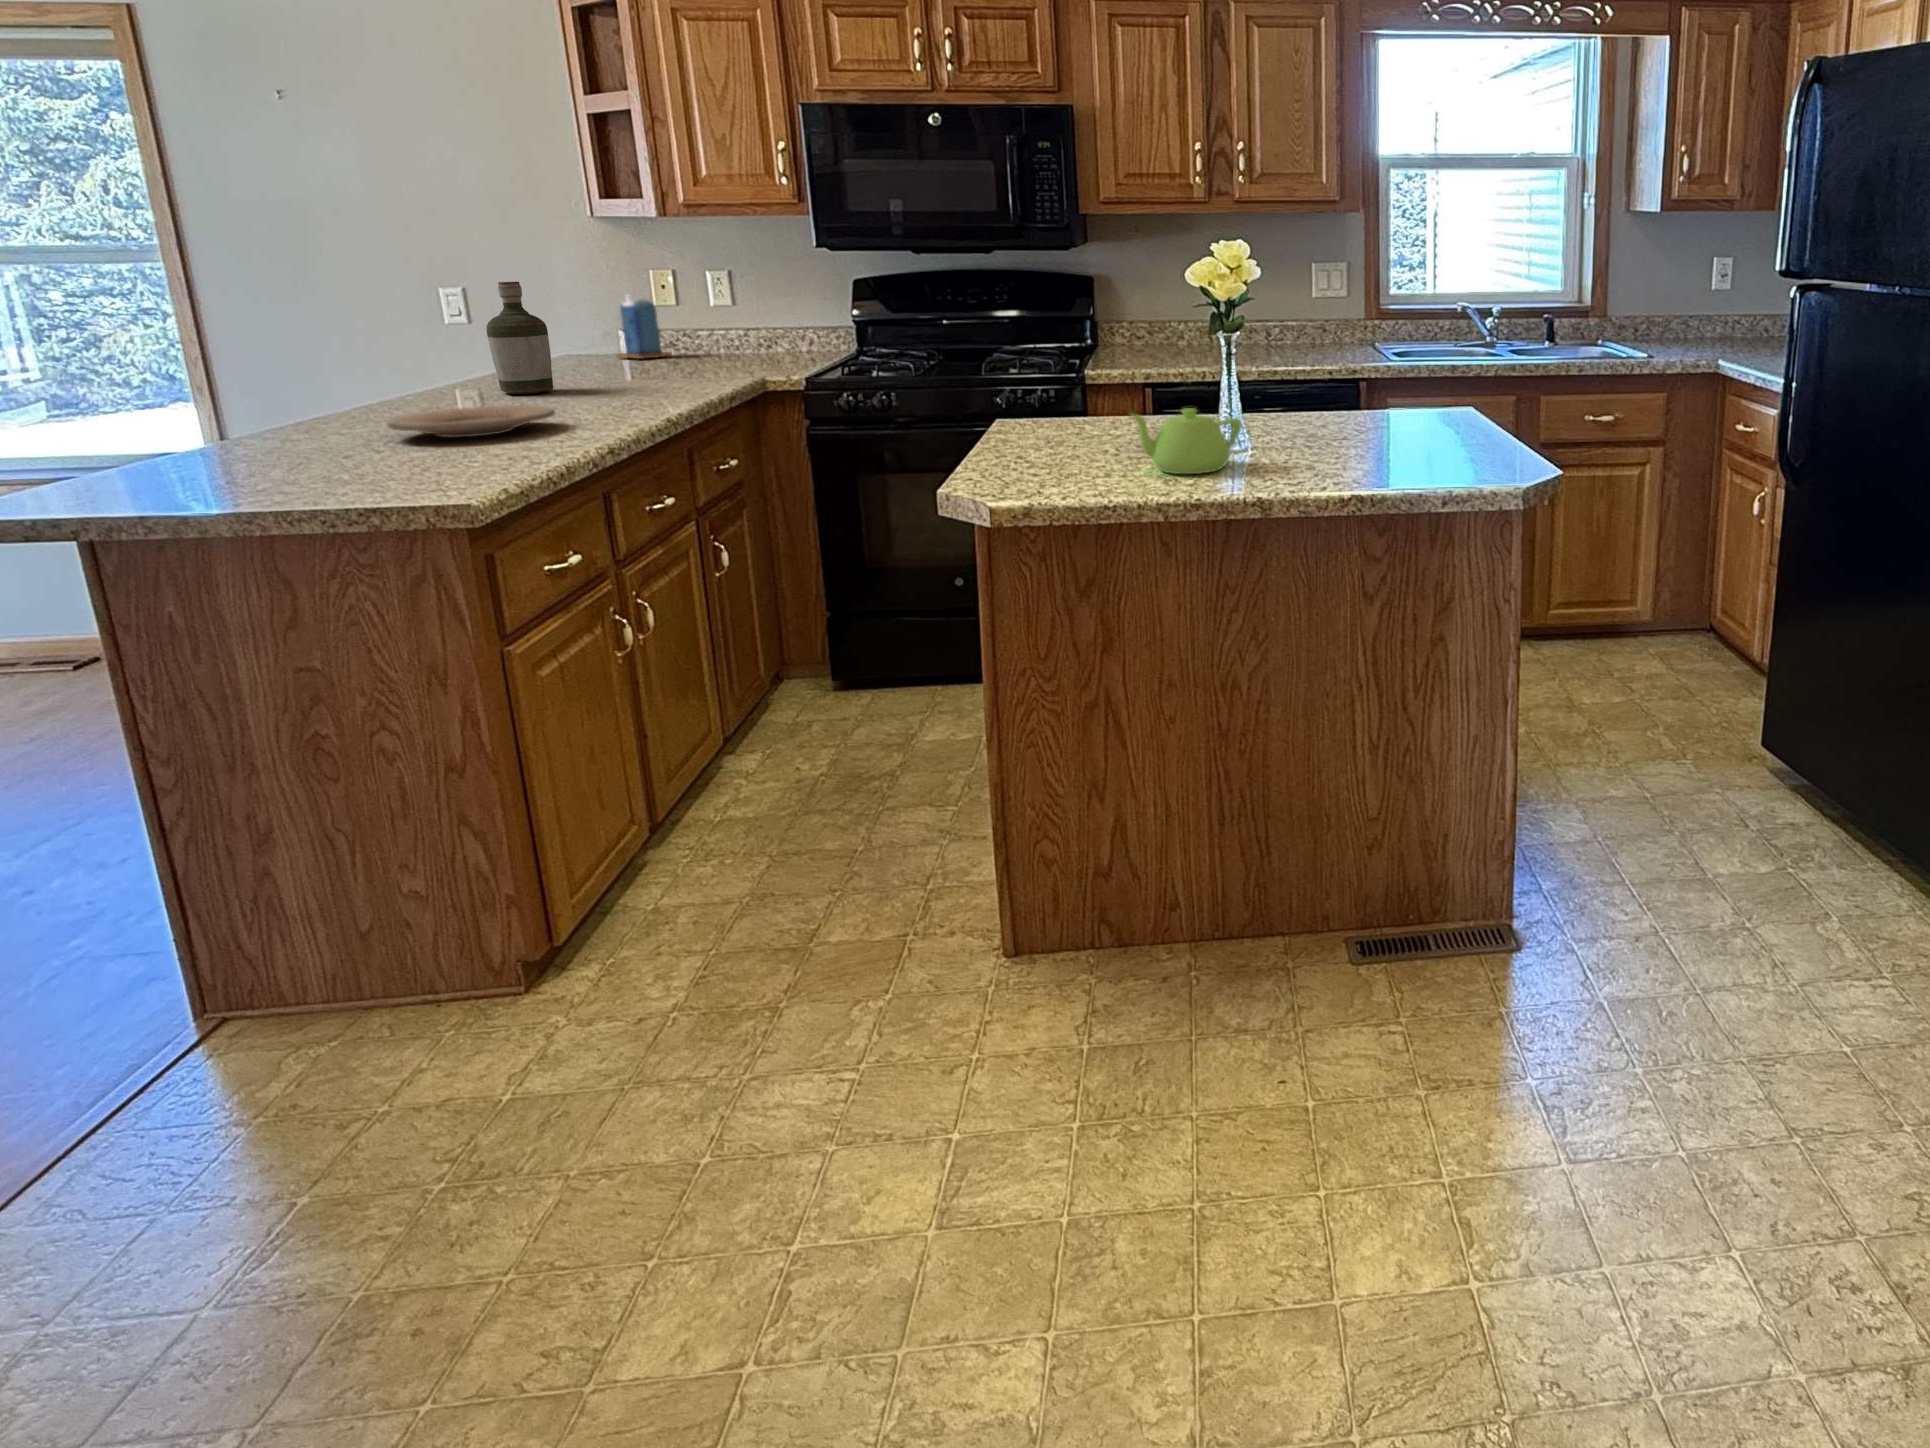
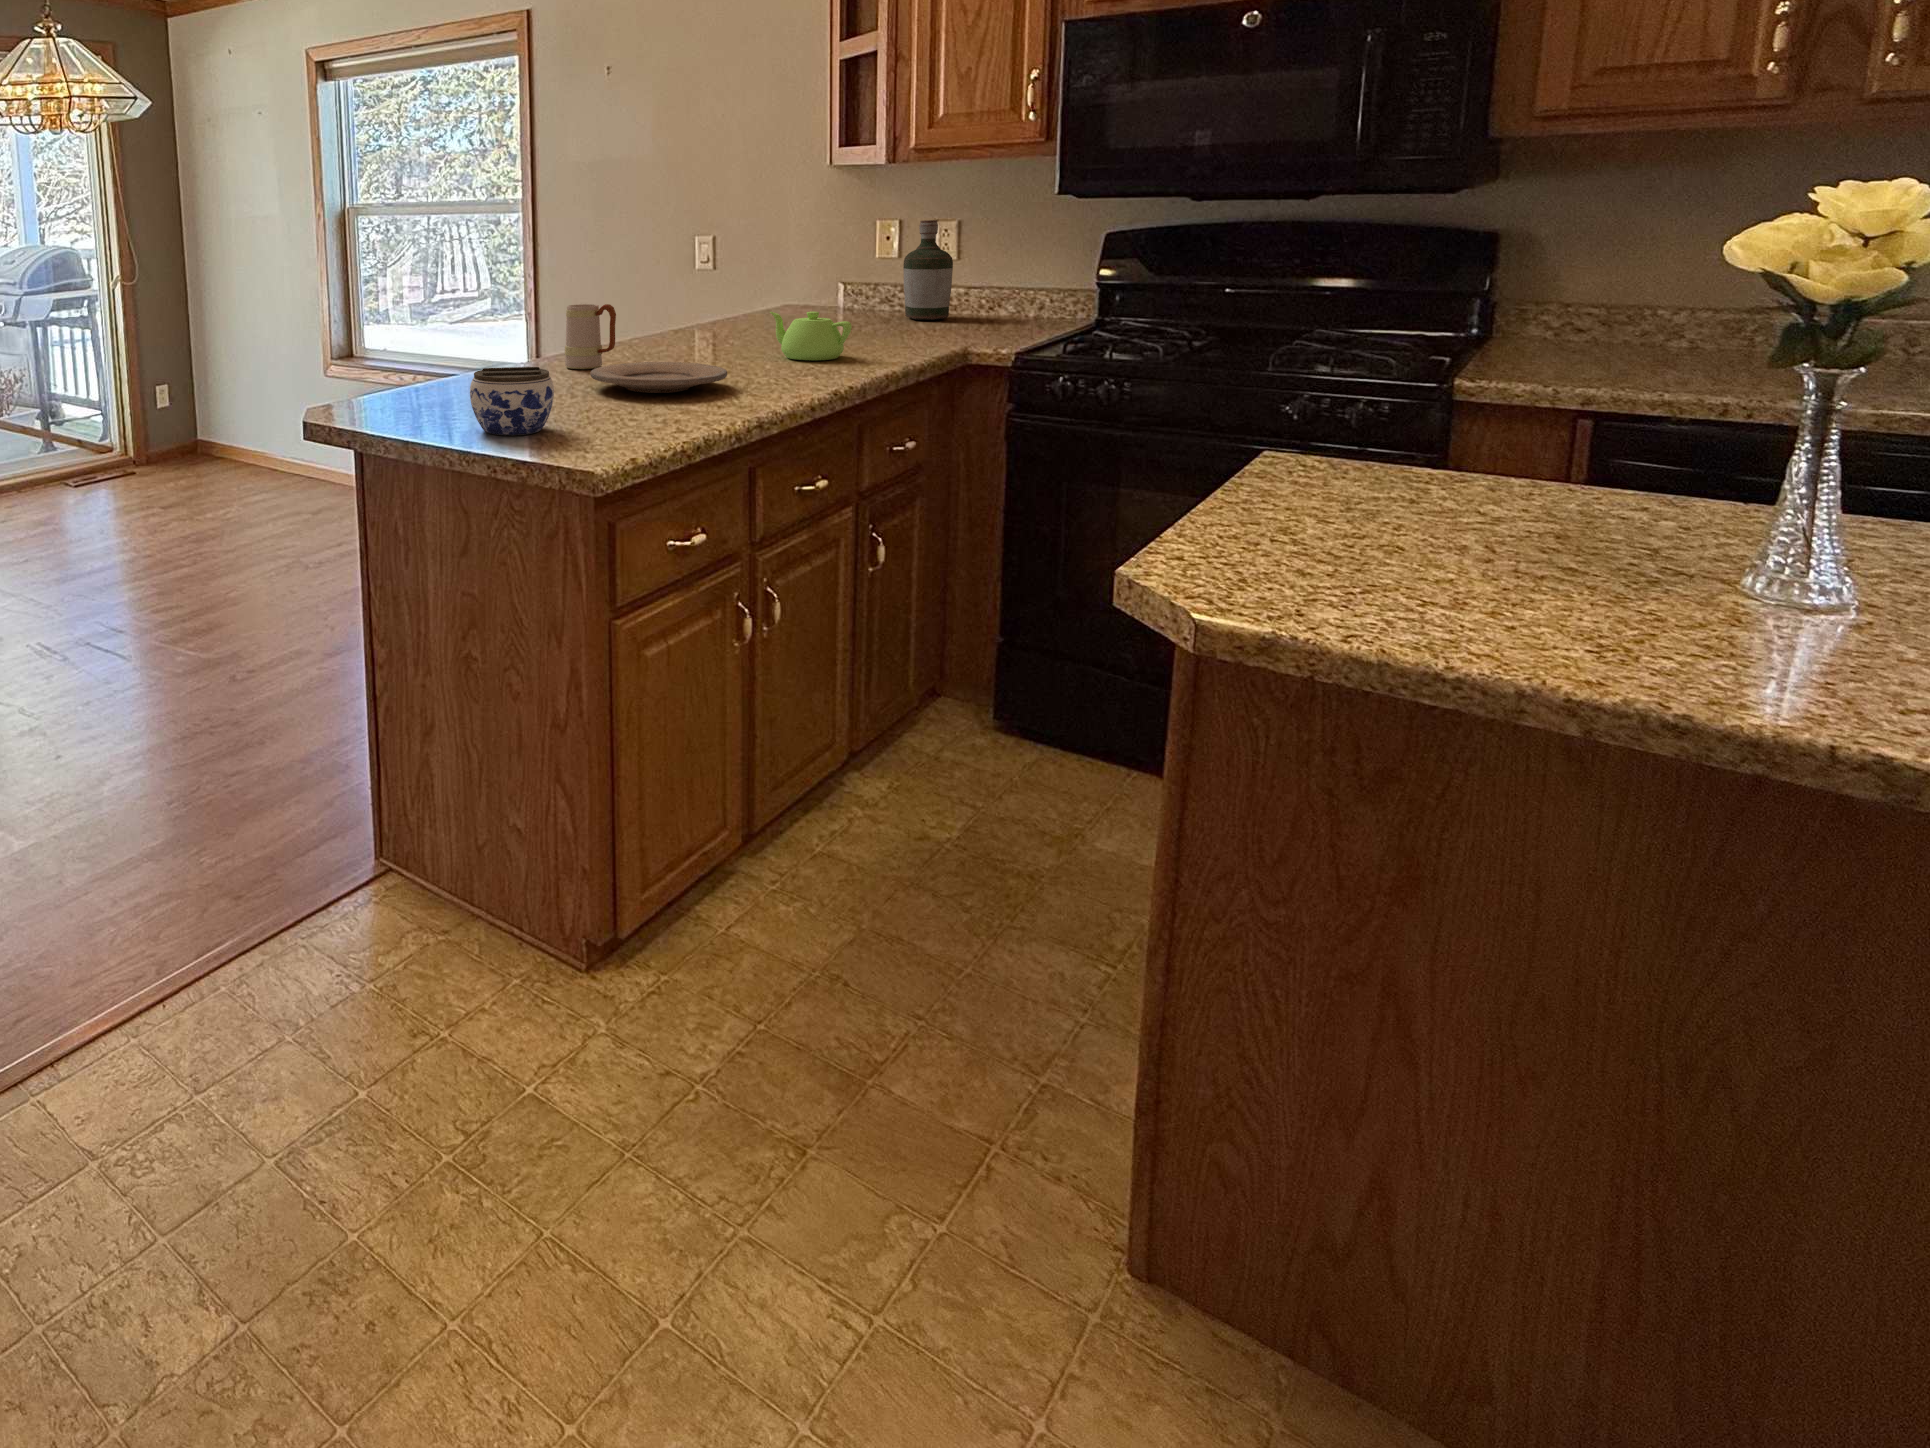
bottle: present [487,282,553,394] -> present [903,220,953,320]
candle: present [617,298,671,359] -> none [829,247,883,315]
mug: none [322,354,399,427] -> present [565,304,616,369]
teapot: present [1131,408,1242,474] -> present [770,312,852,360]
jar: none [253,416,374,491] -> present [470,367,554,435]

